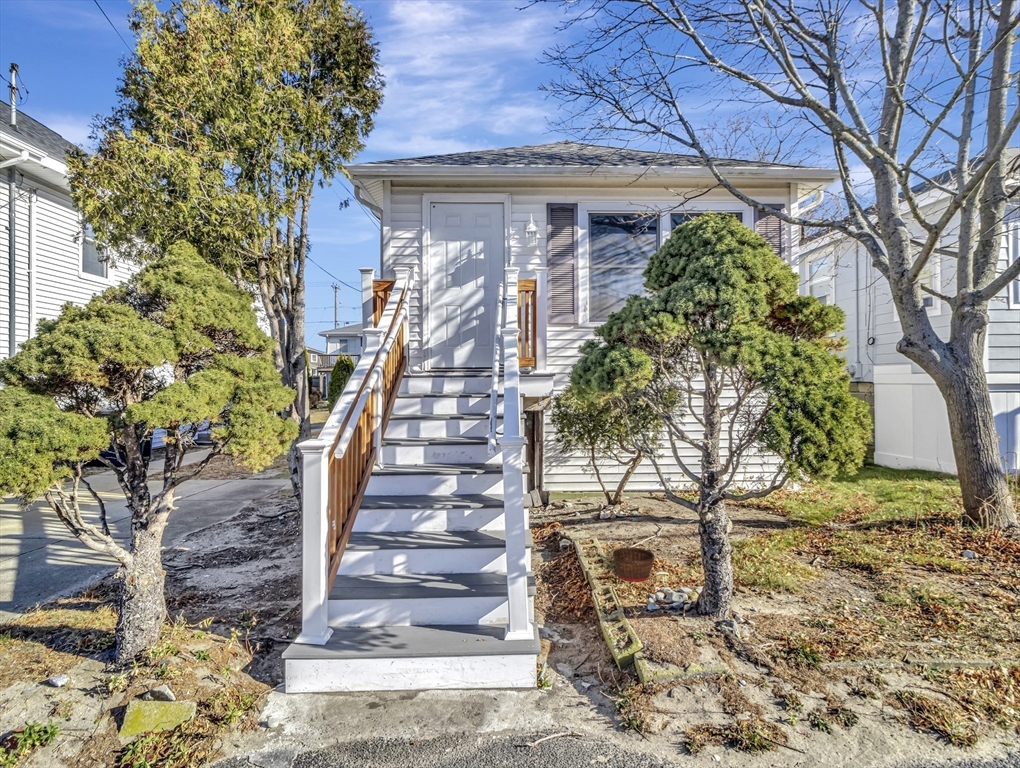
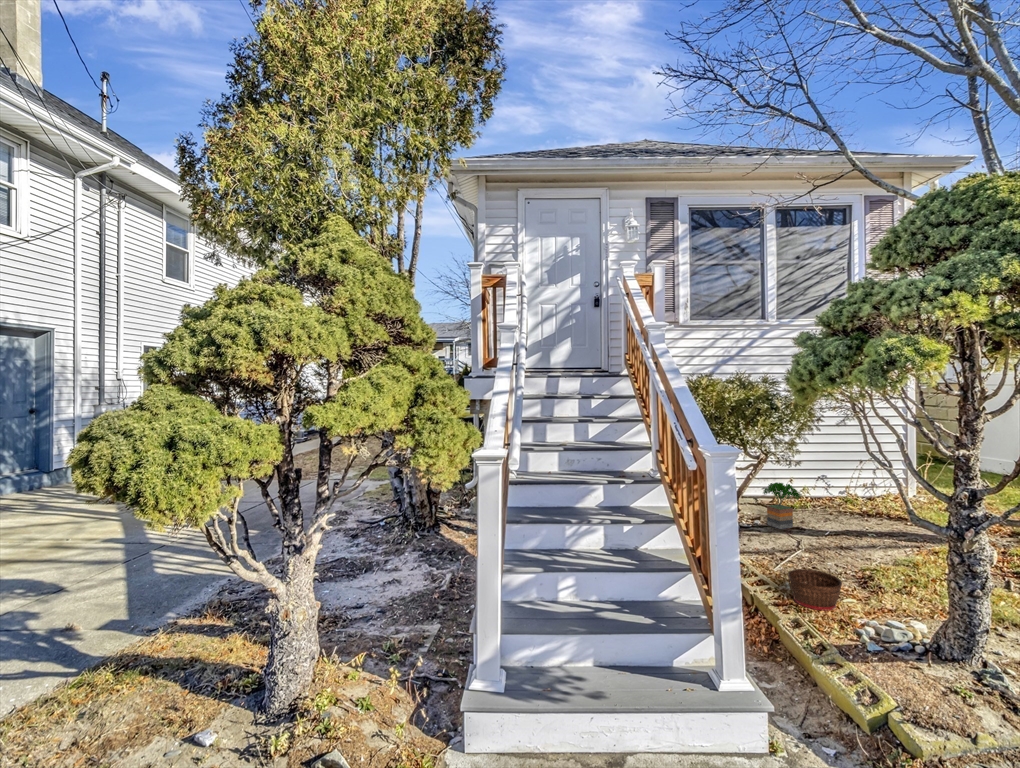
potted tree: none [641,474,673,517] -> present [763,483,800,529]

